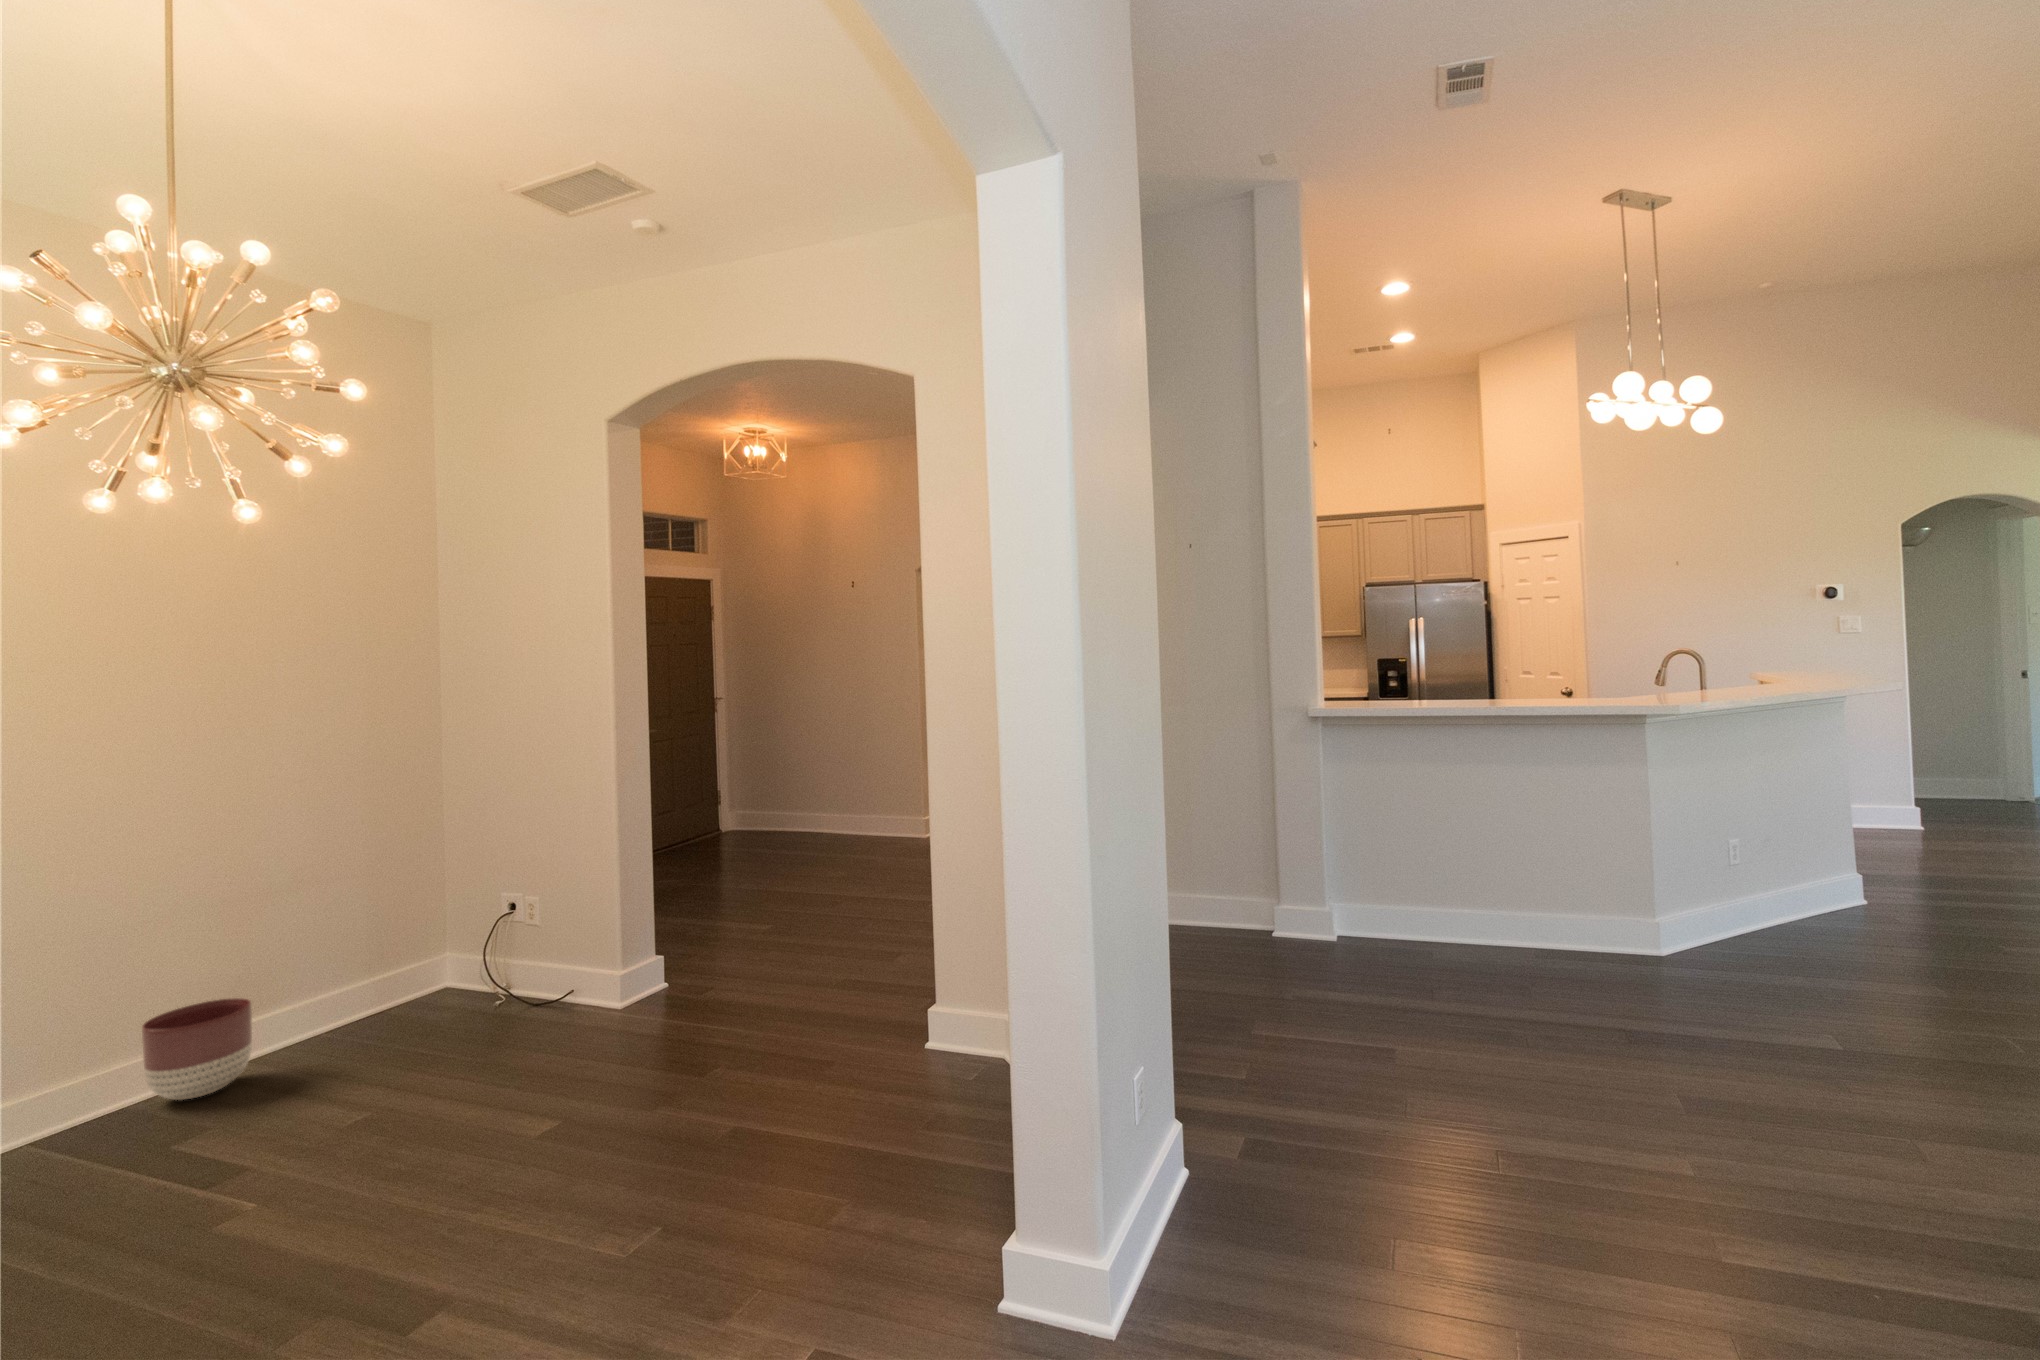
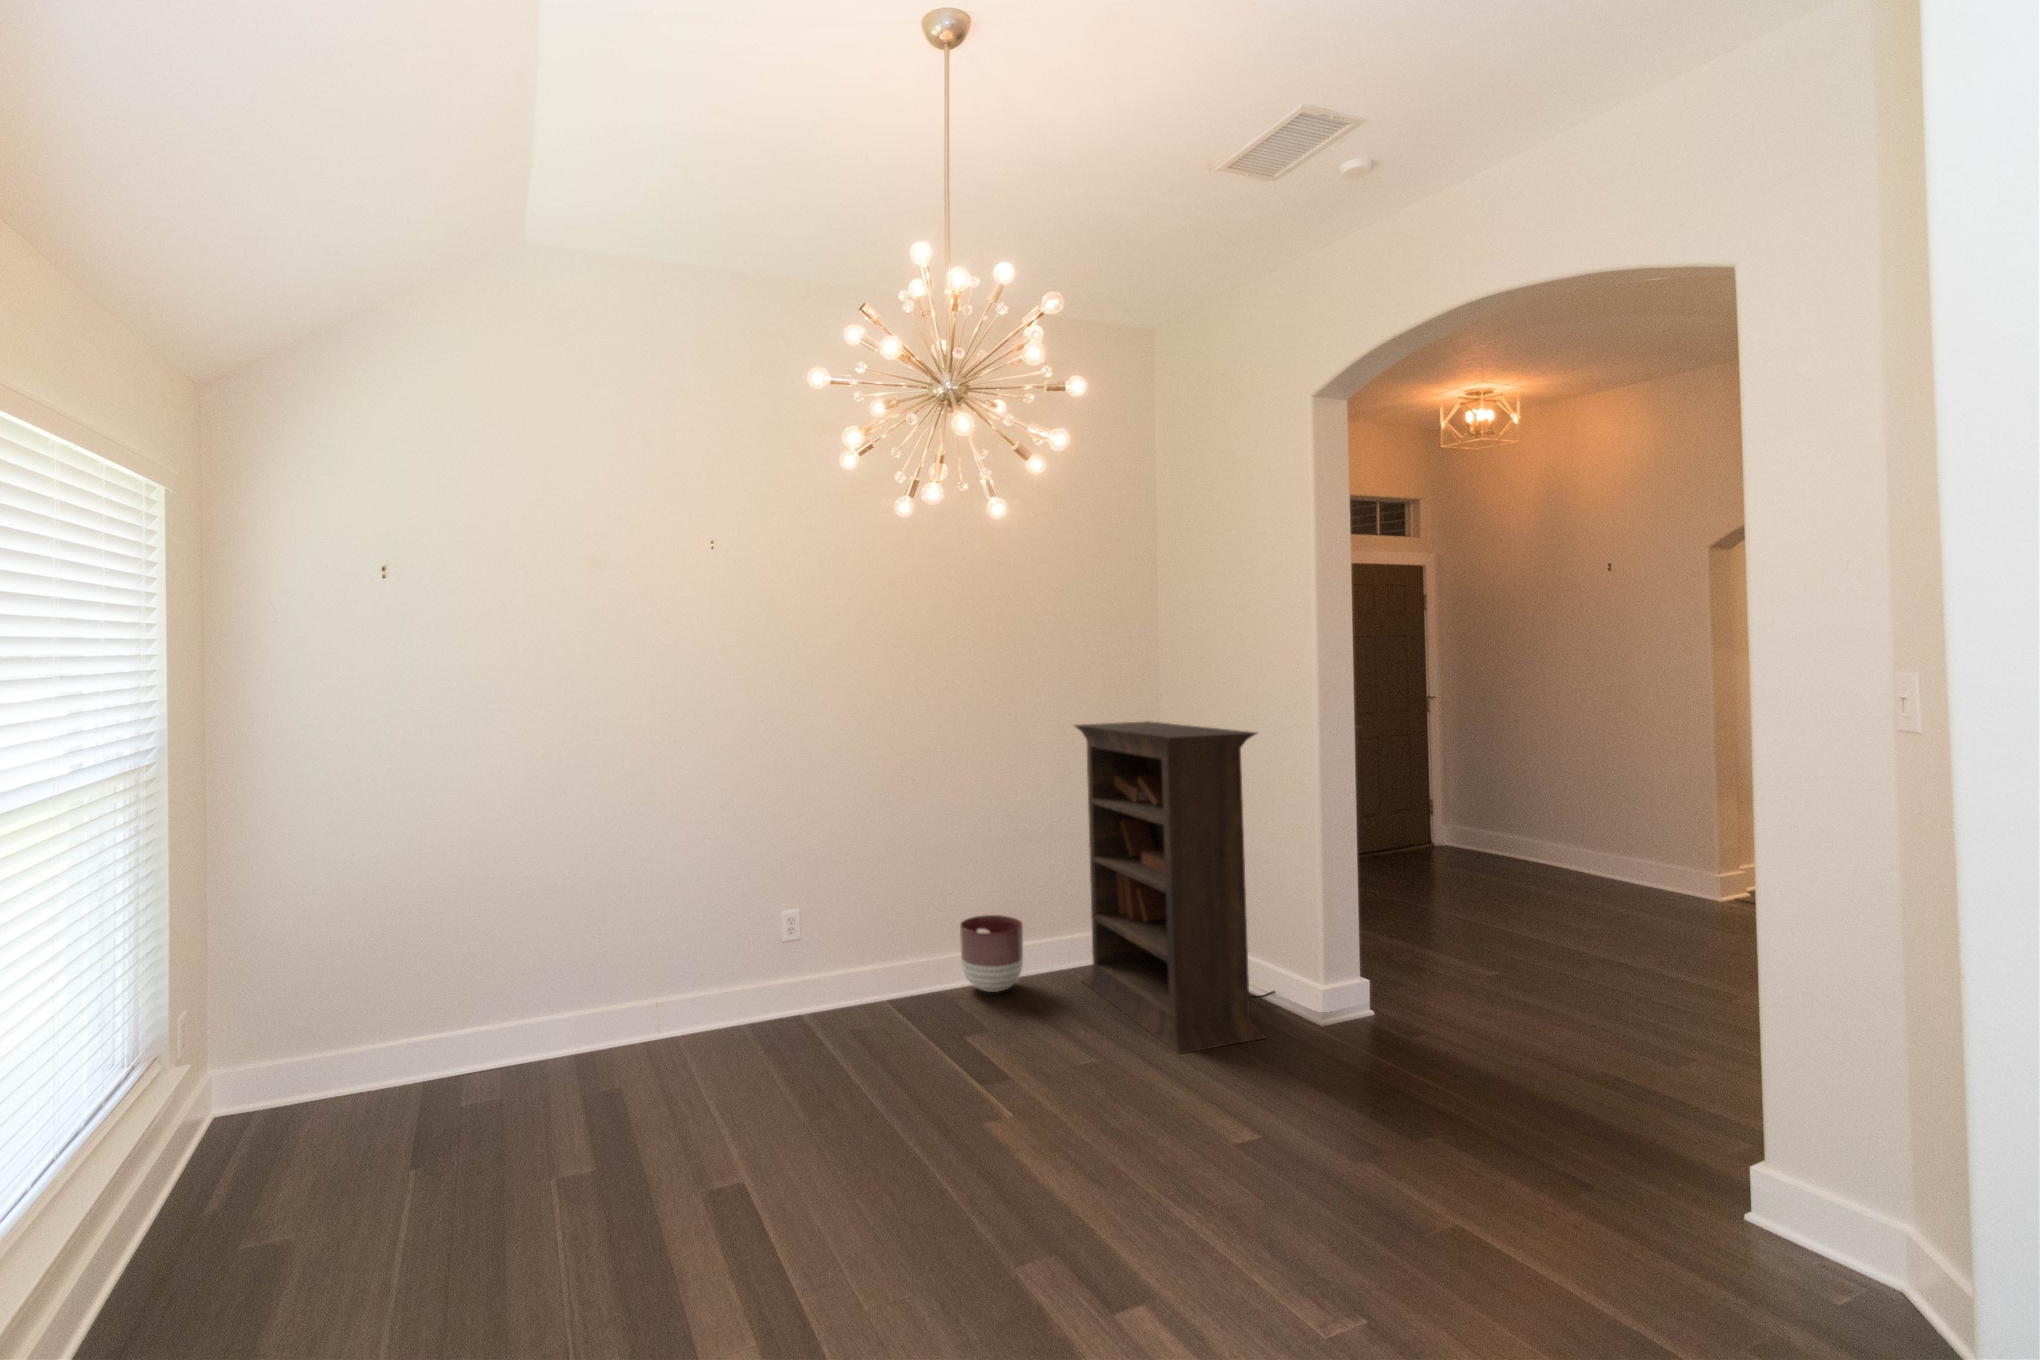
bookcase: none [326,744,572,1074] -> present [1075,721,1266,1054]

